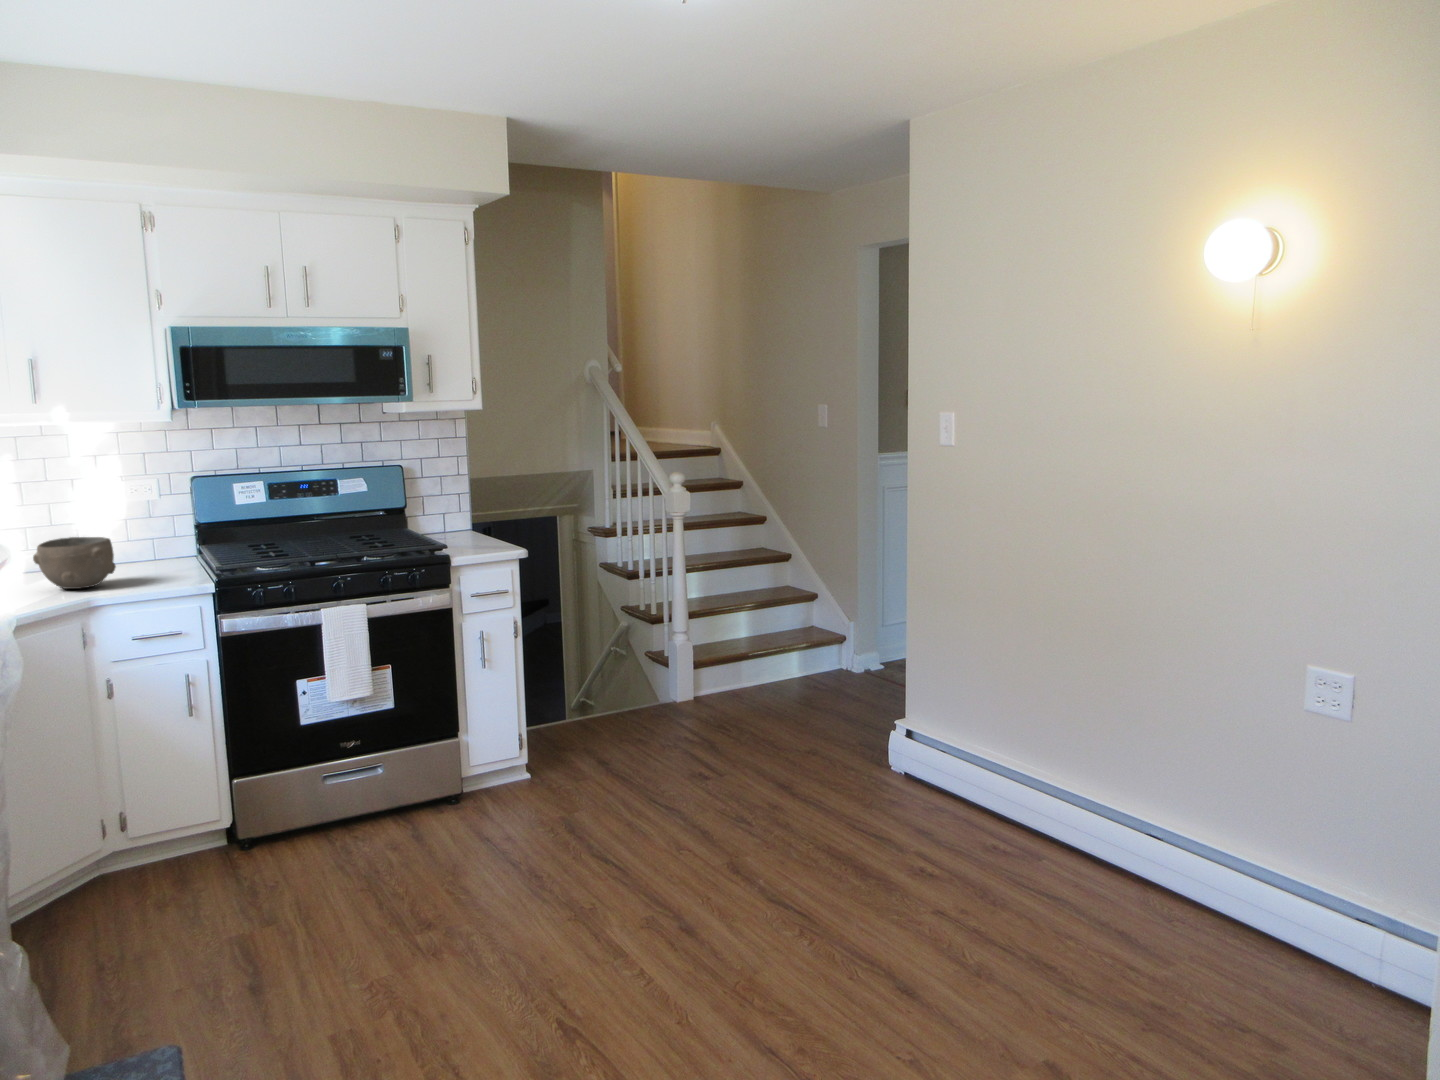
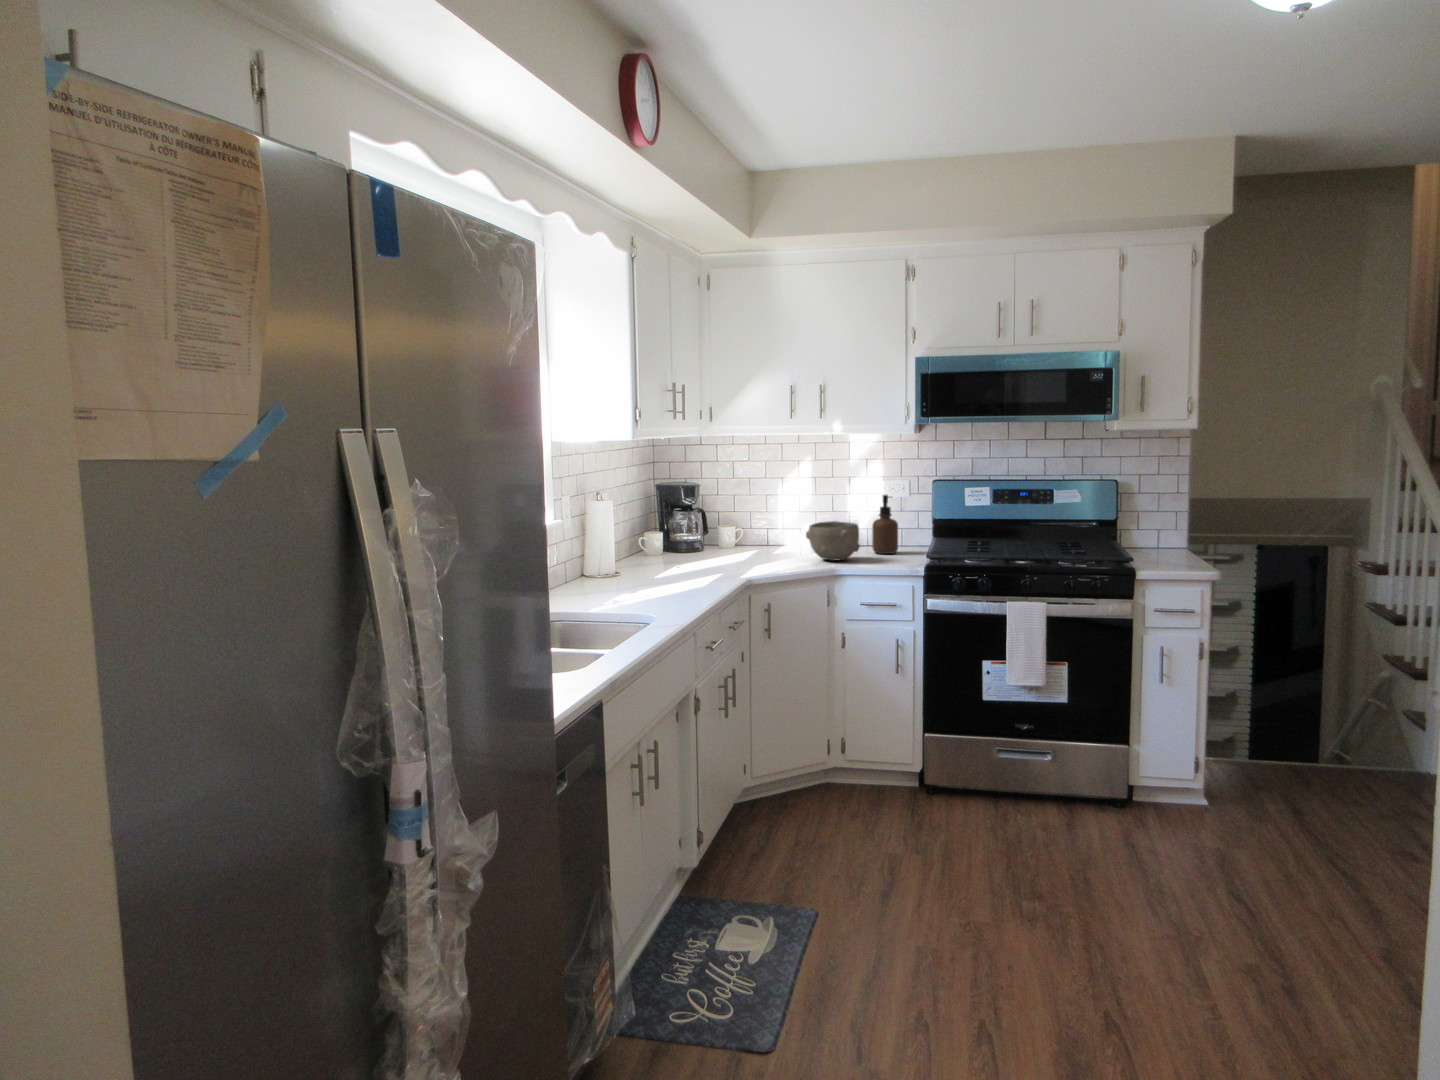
soap dispenser: none [119,497,158,572] -> present [872,495,898,554]

